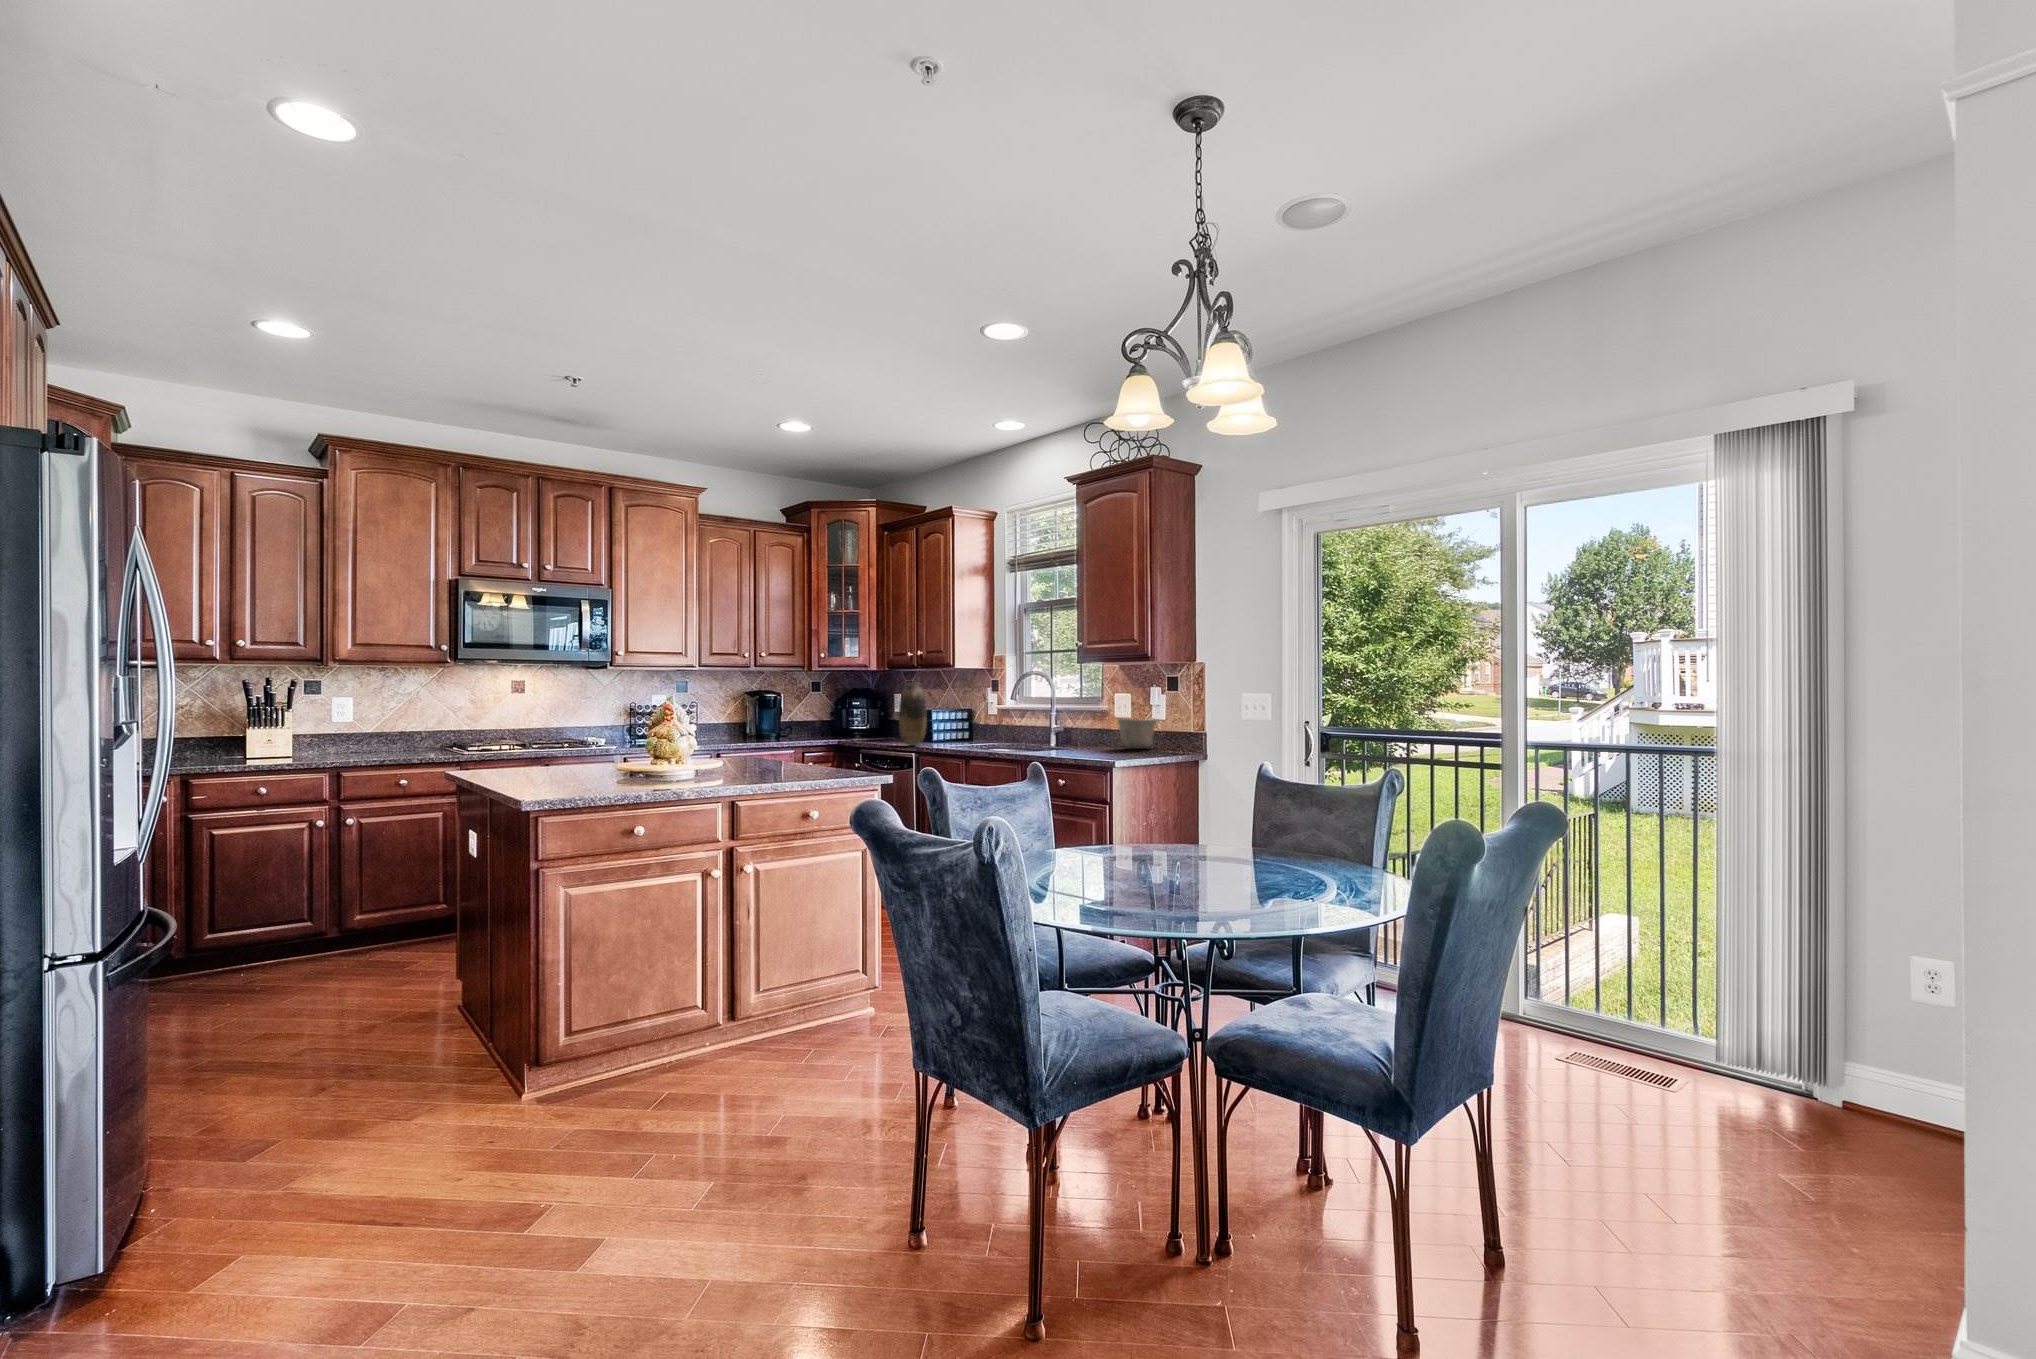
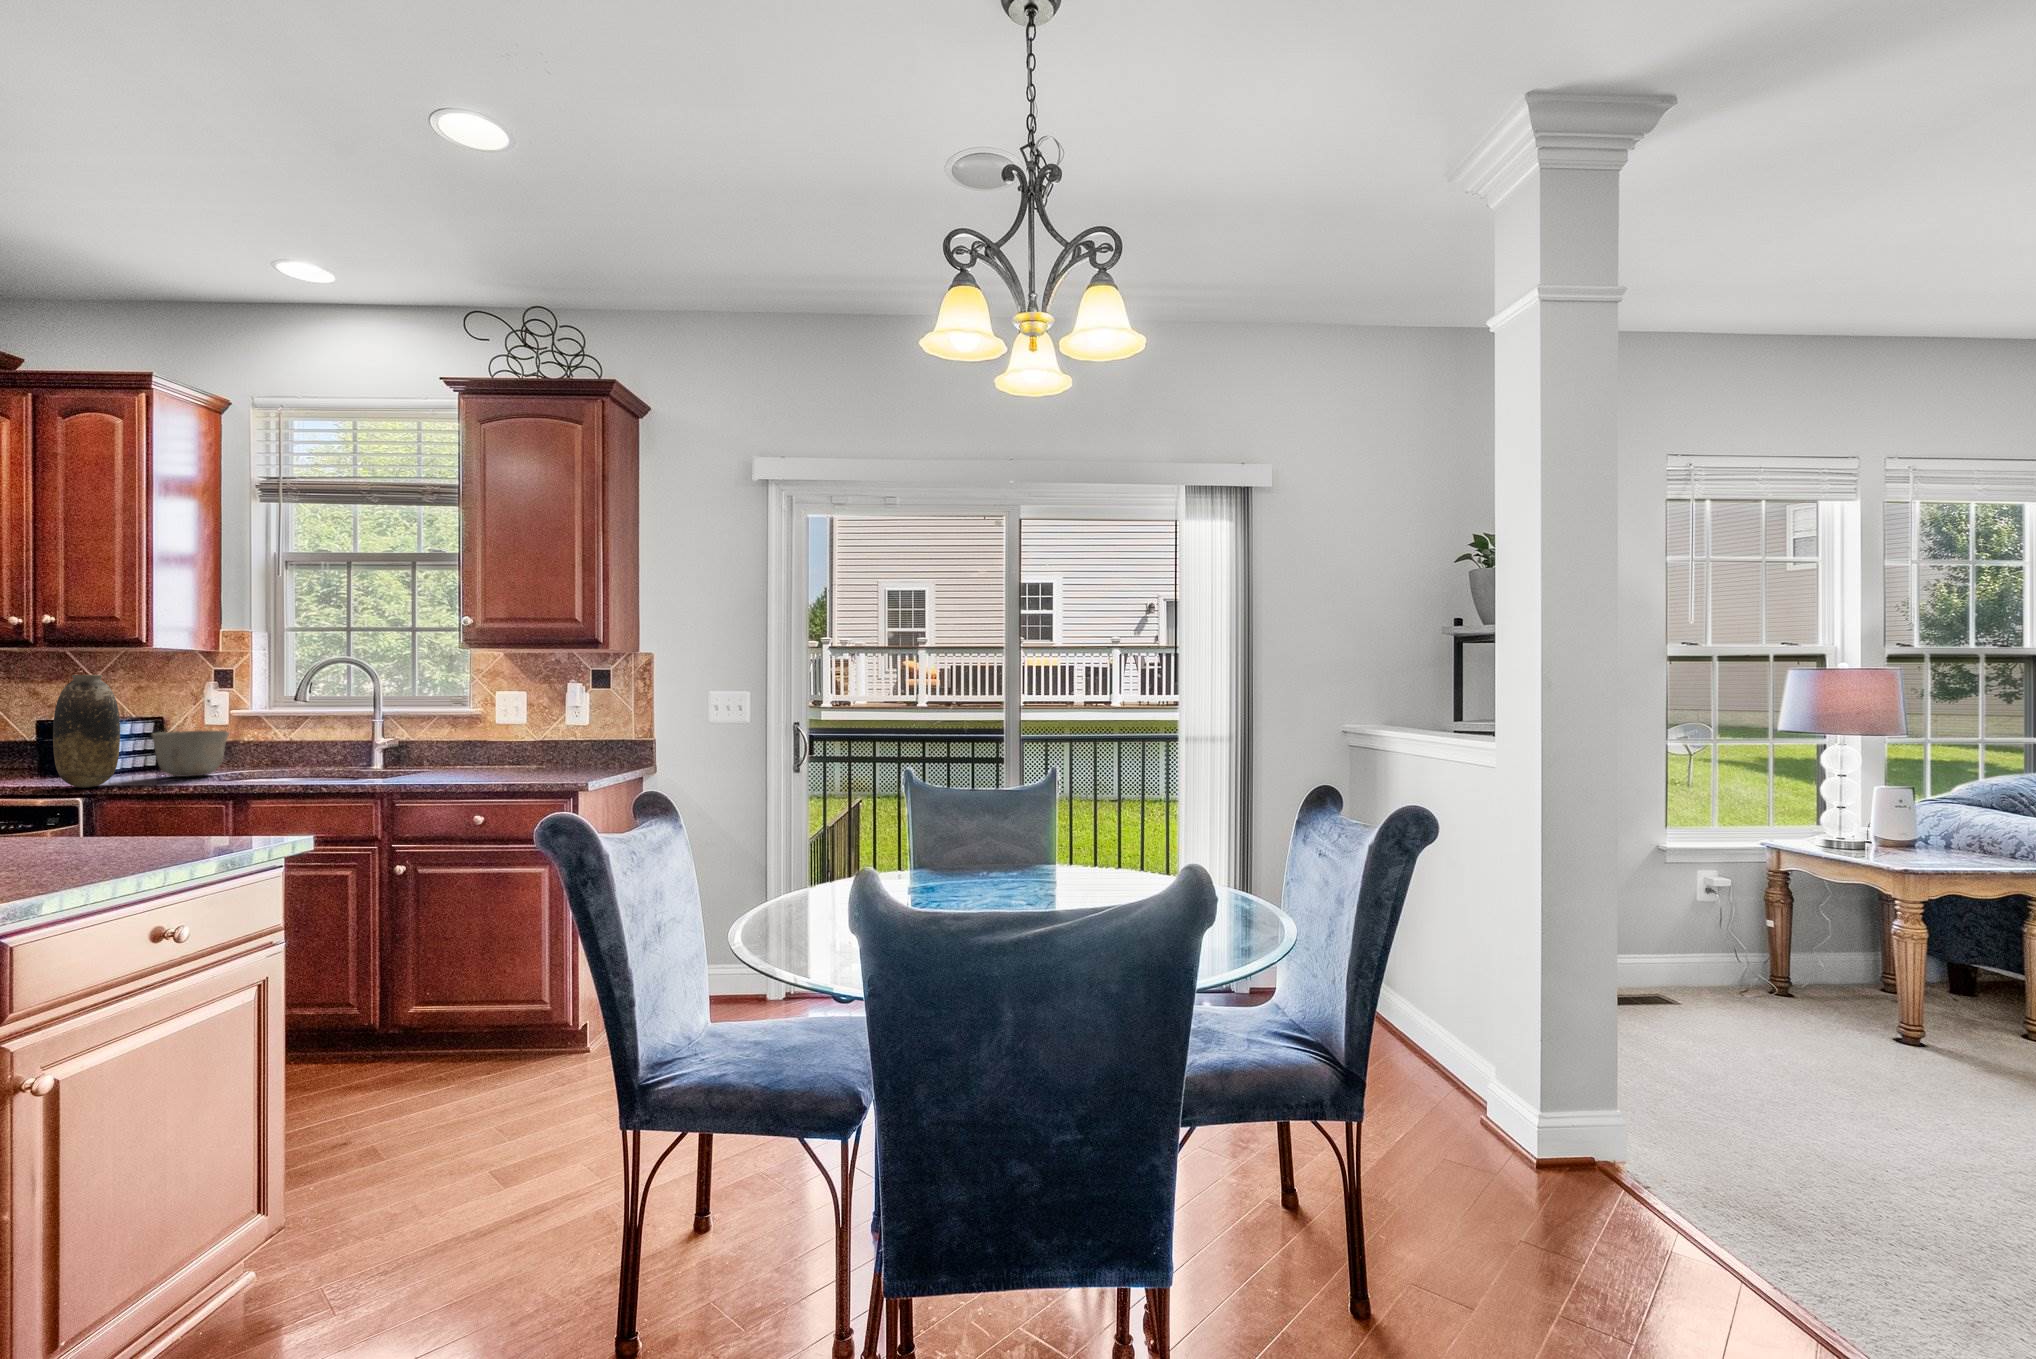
ceramic bowl: present [1118,718,1158,749] -> present [151,730,229,777]

